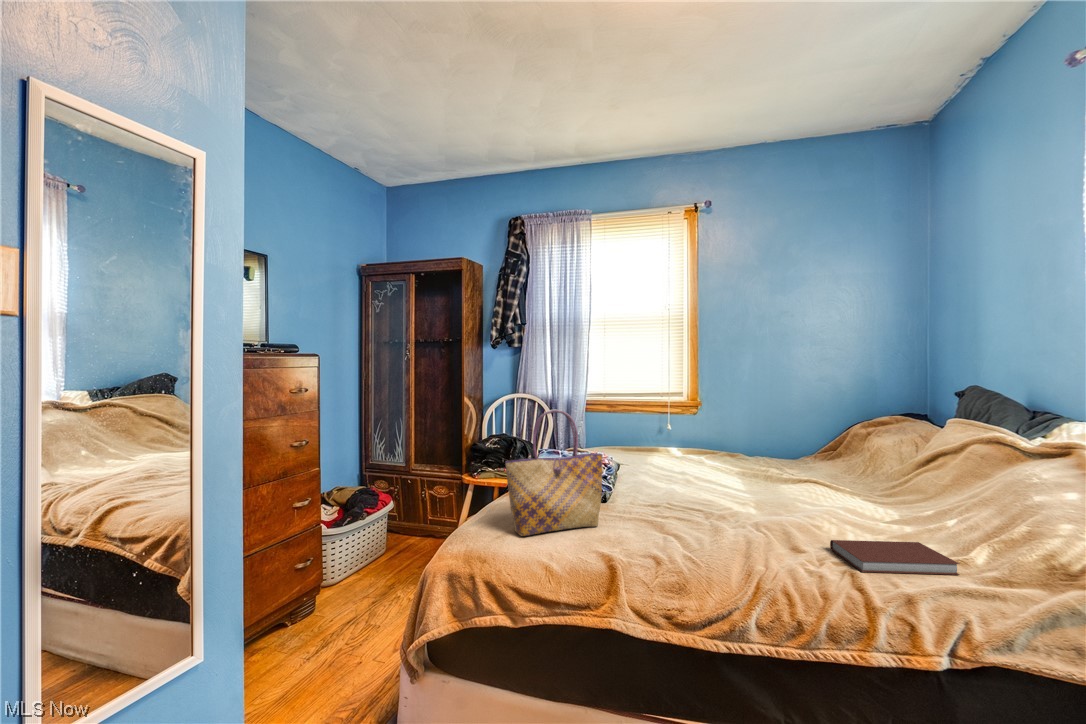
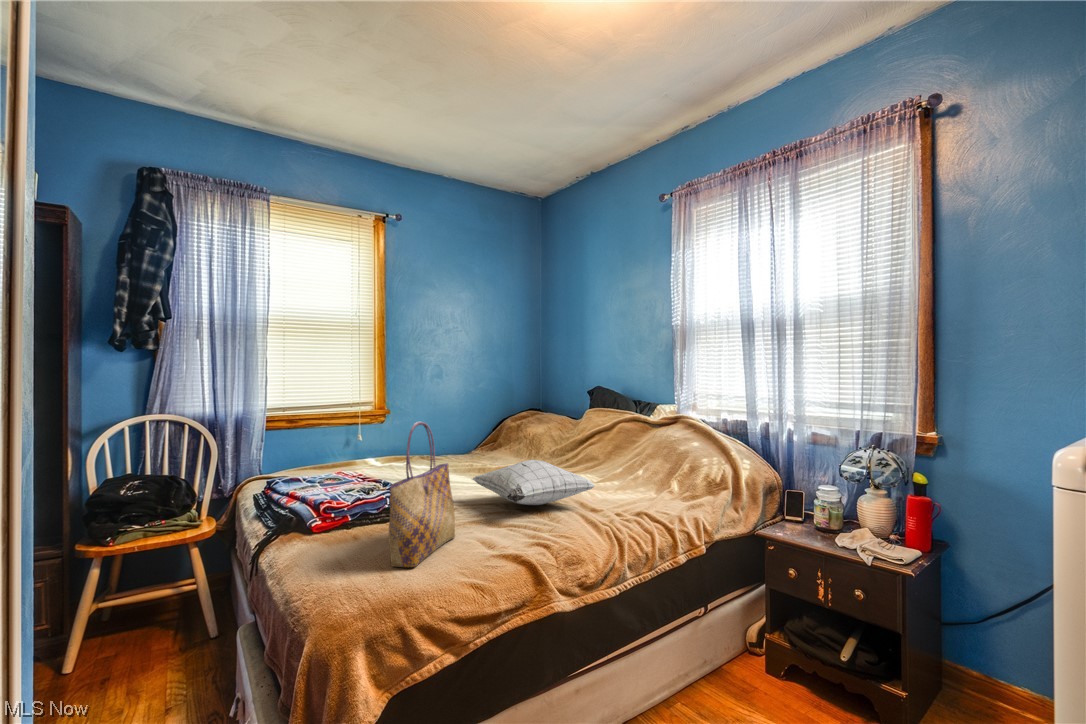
pillow: none [667,468,798,523] -> present [472,460,595,505]
book: present [830,540,959,575] -> none [610,488,675,512]

